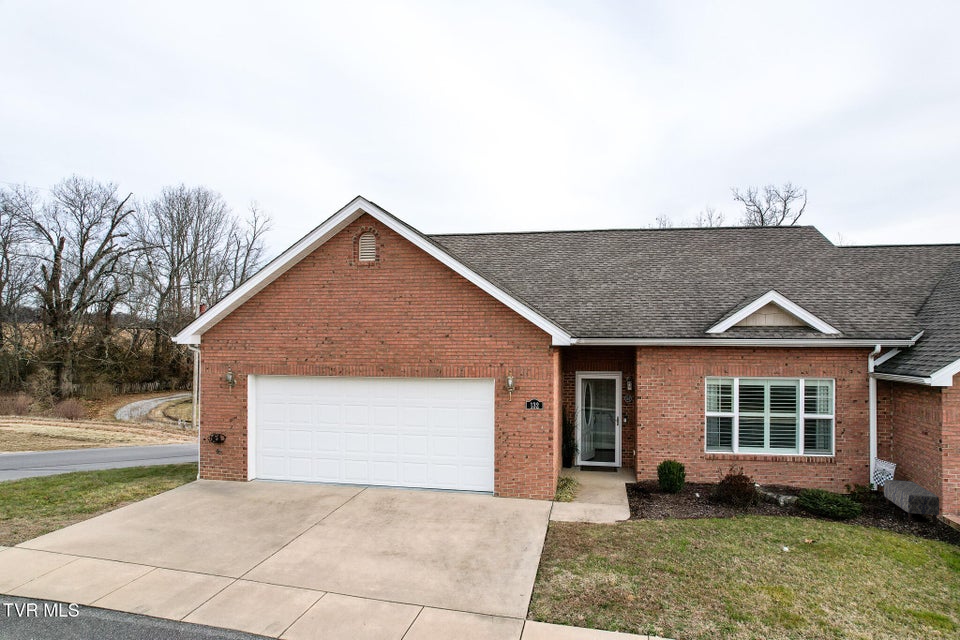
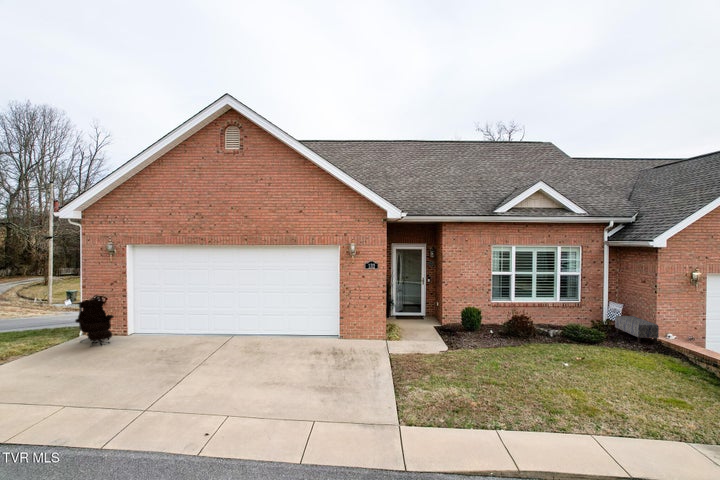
lounge chair: none [193,438,233,494] -> present [75,299,114,346]

